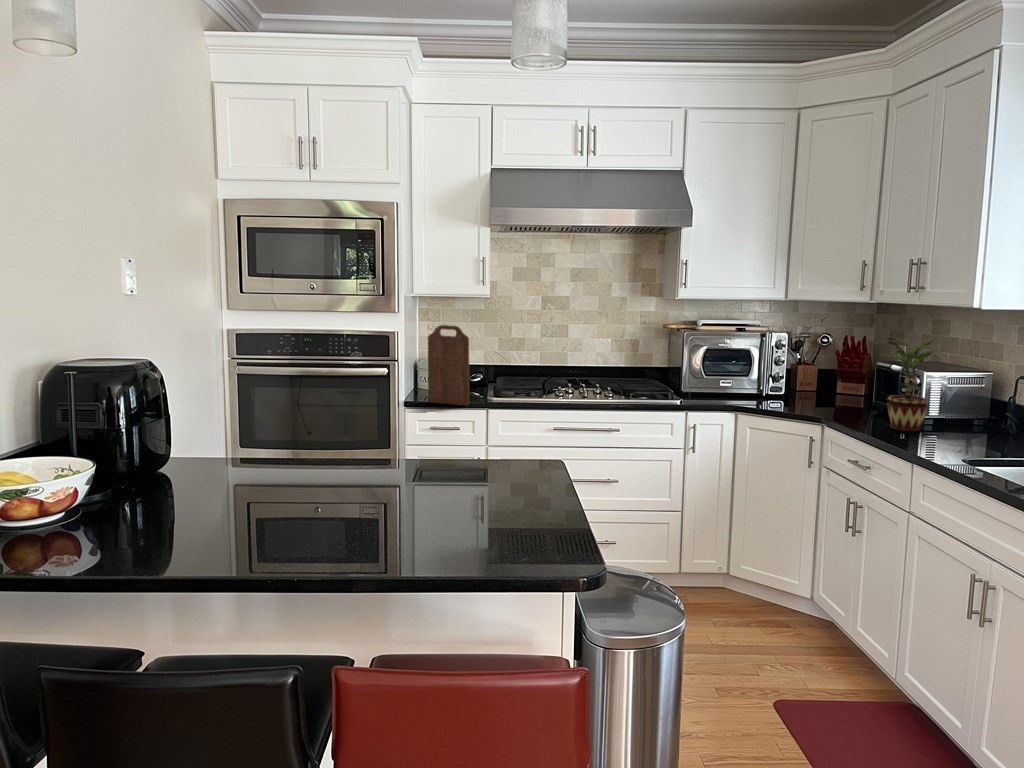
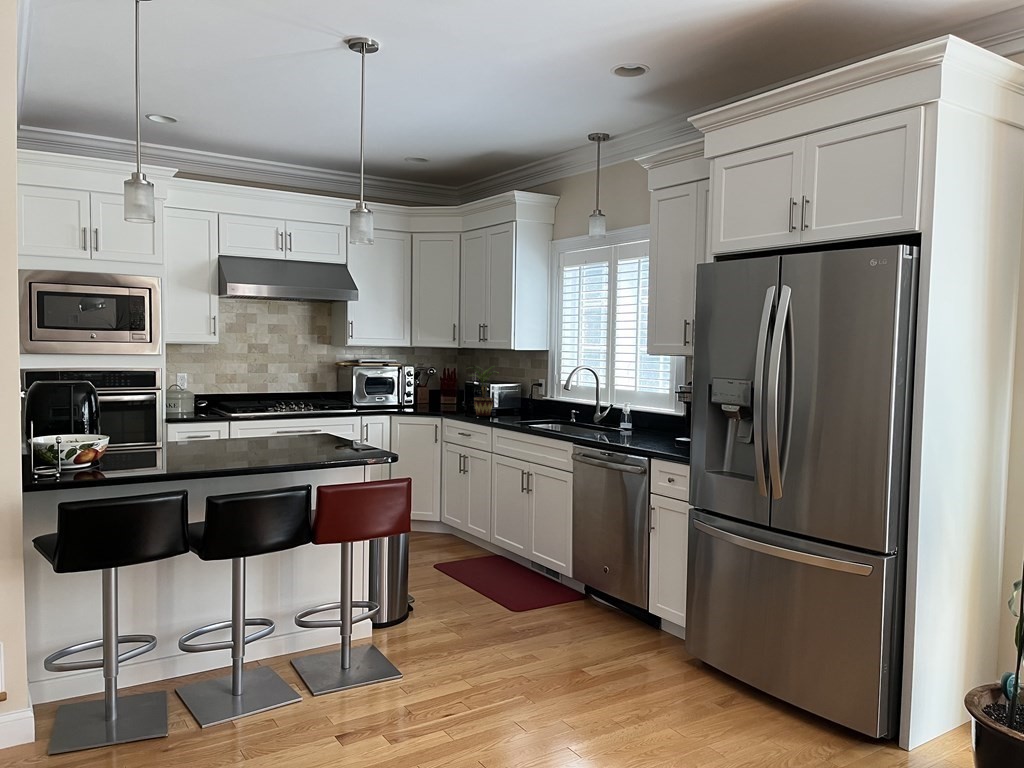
cutting board: present [428,325,469,406] -> none [184,363,218,419]

